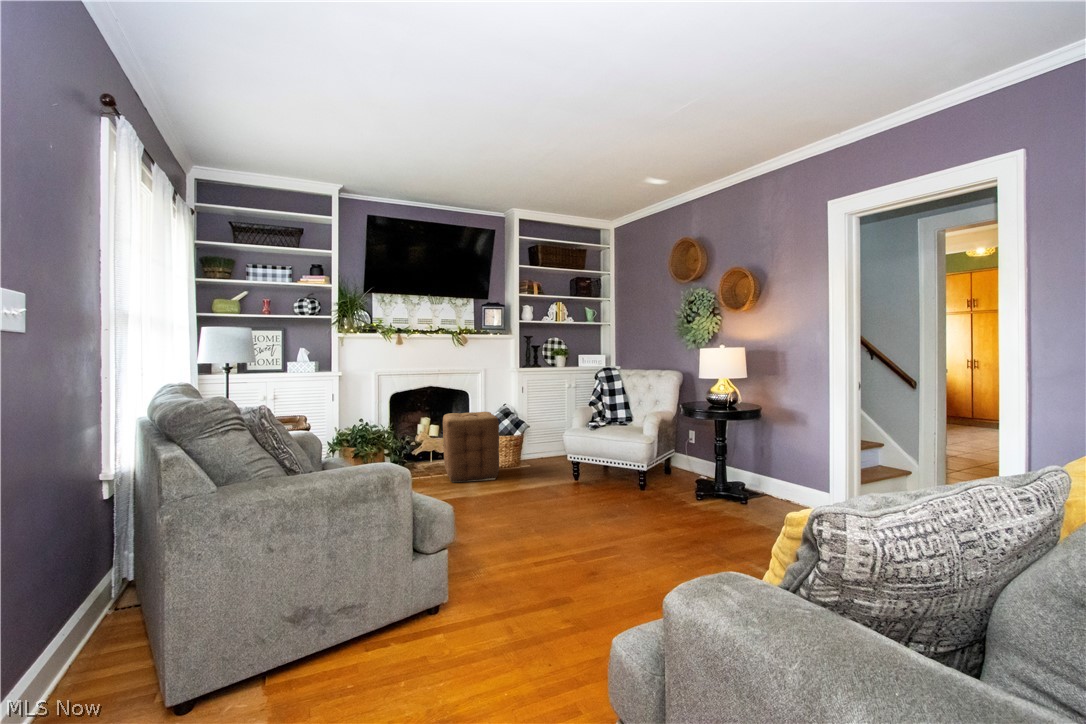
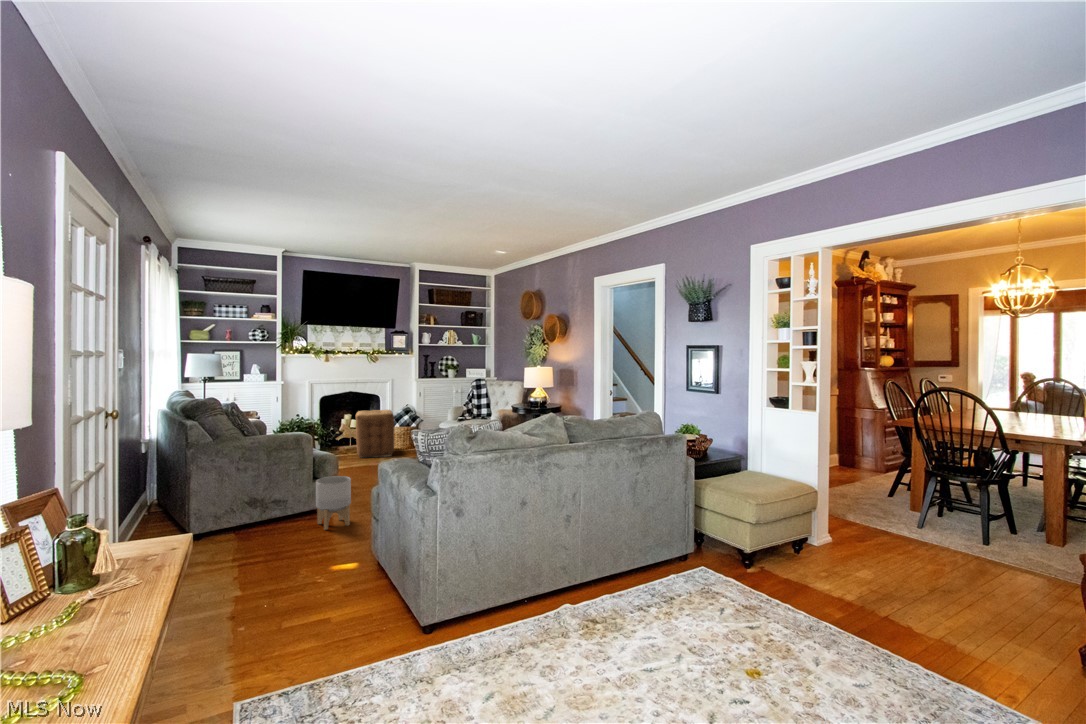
planter: none [431,552,499,679] -> present [316,476,351,530]

